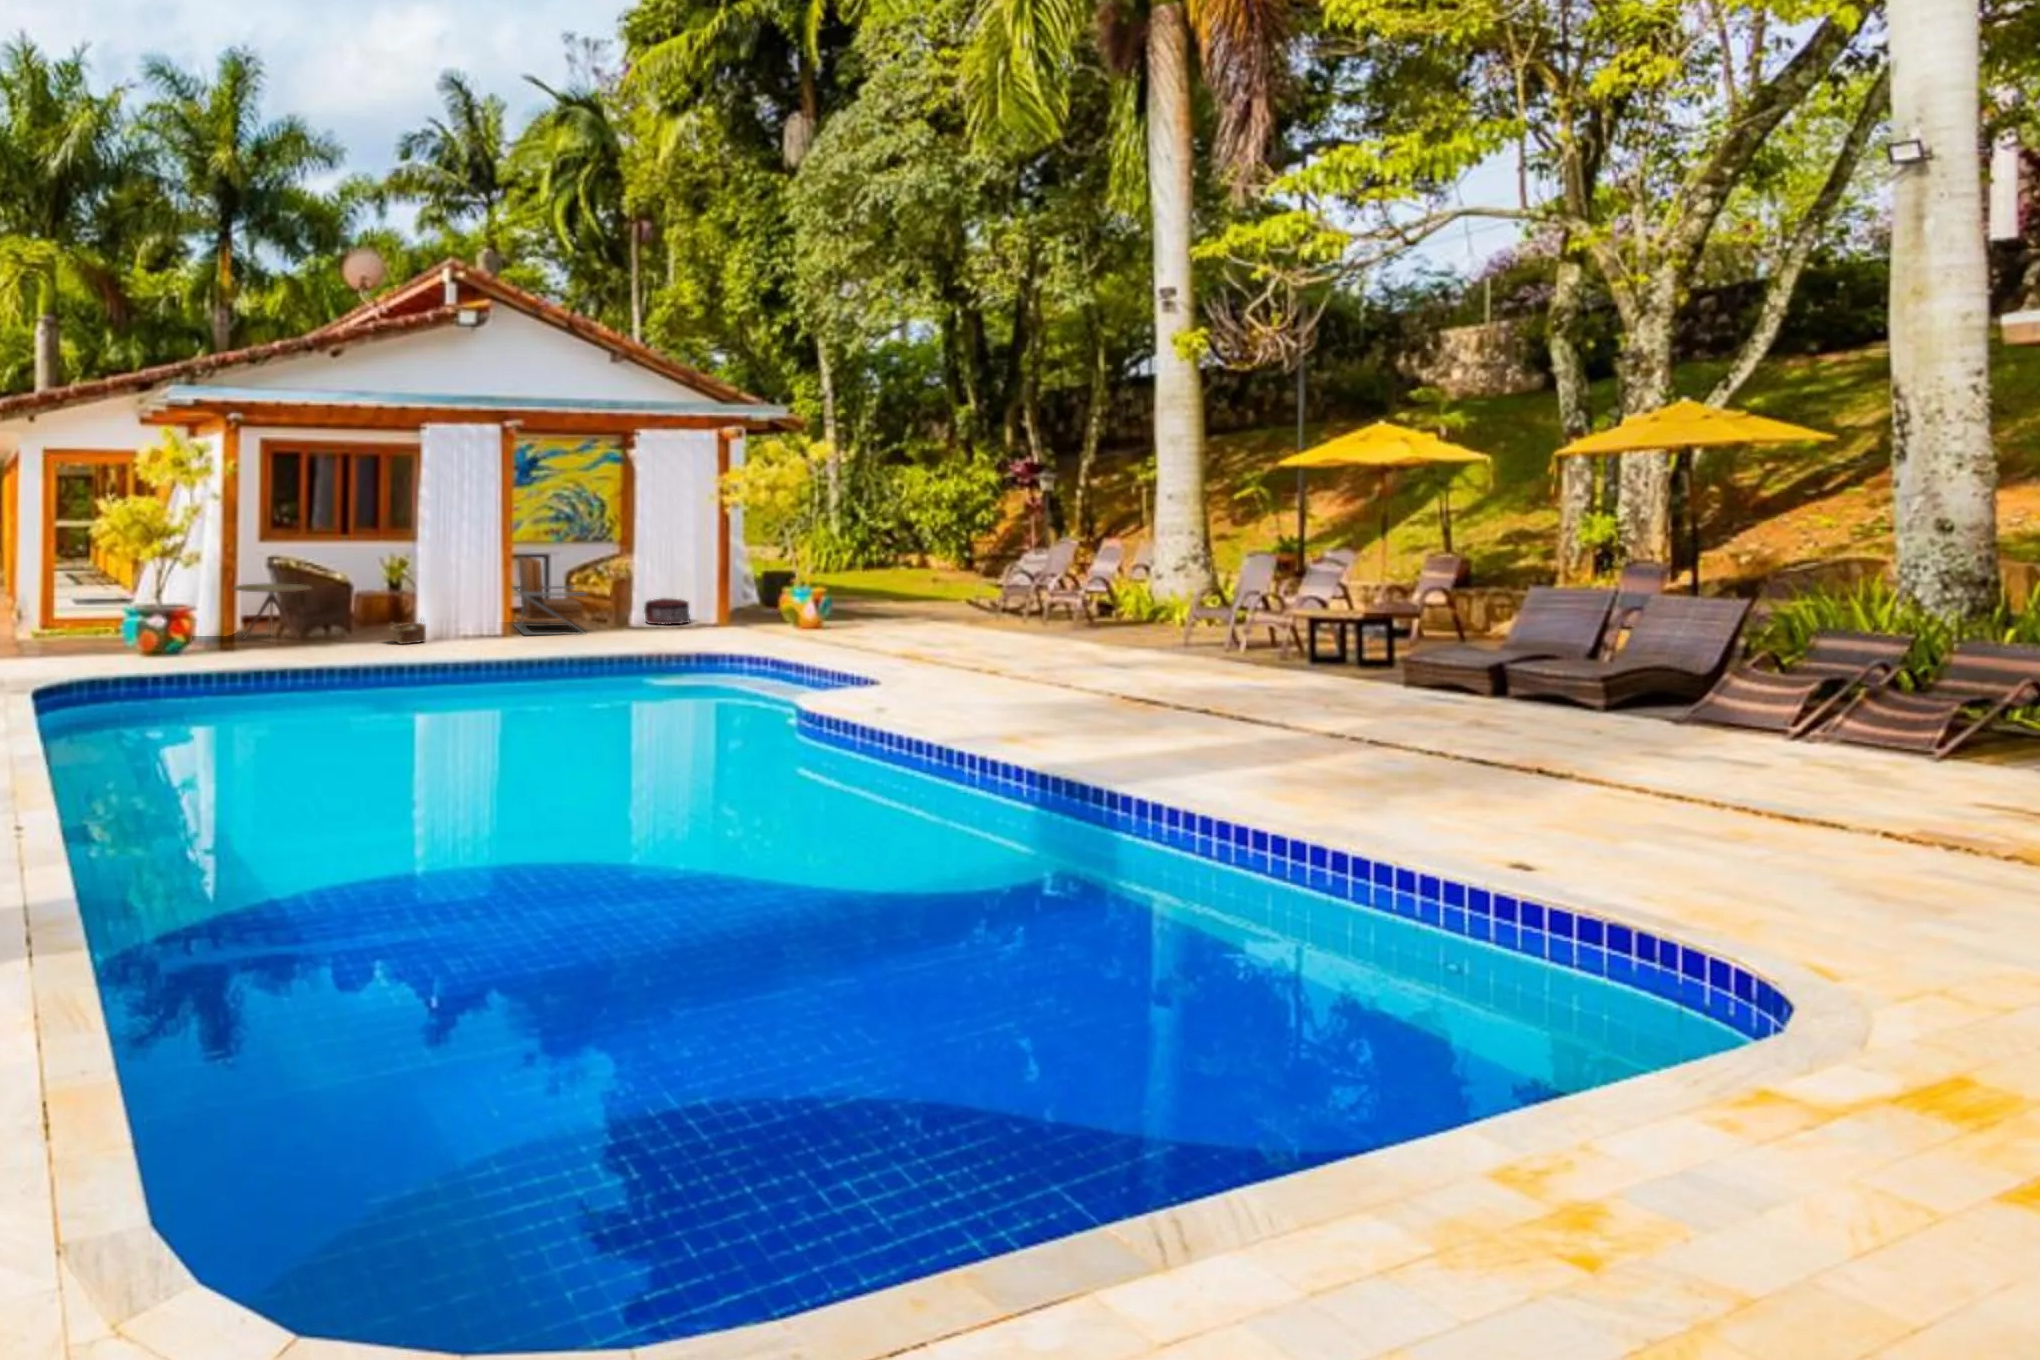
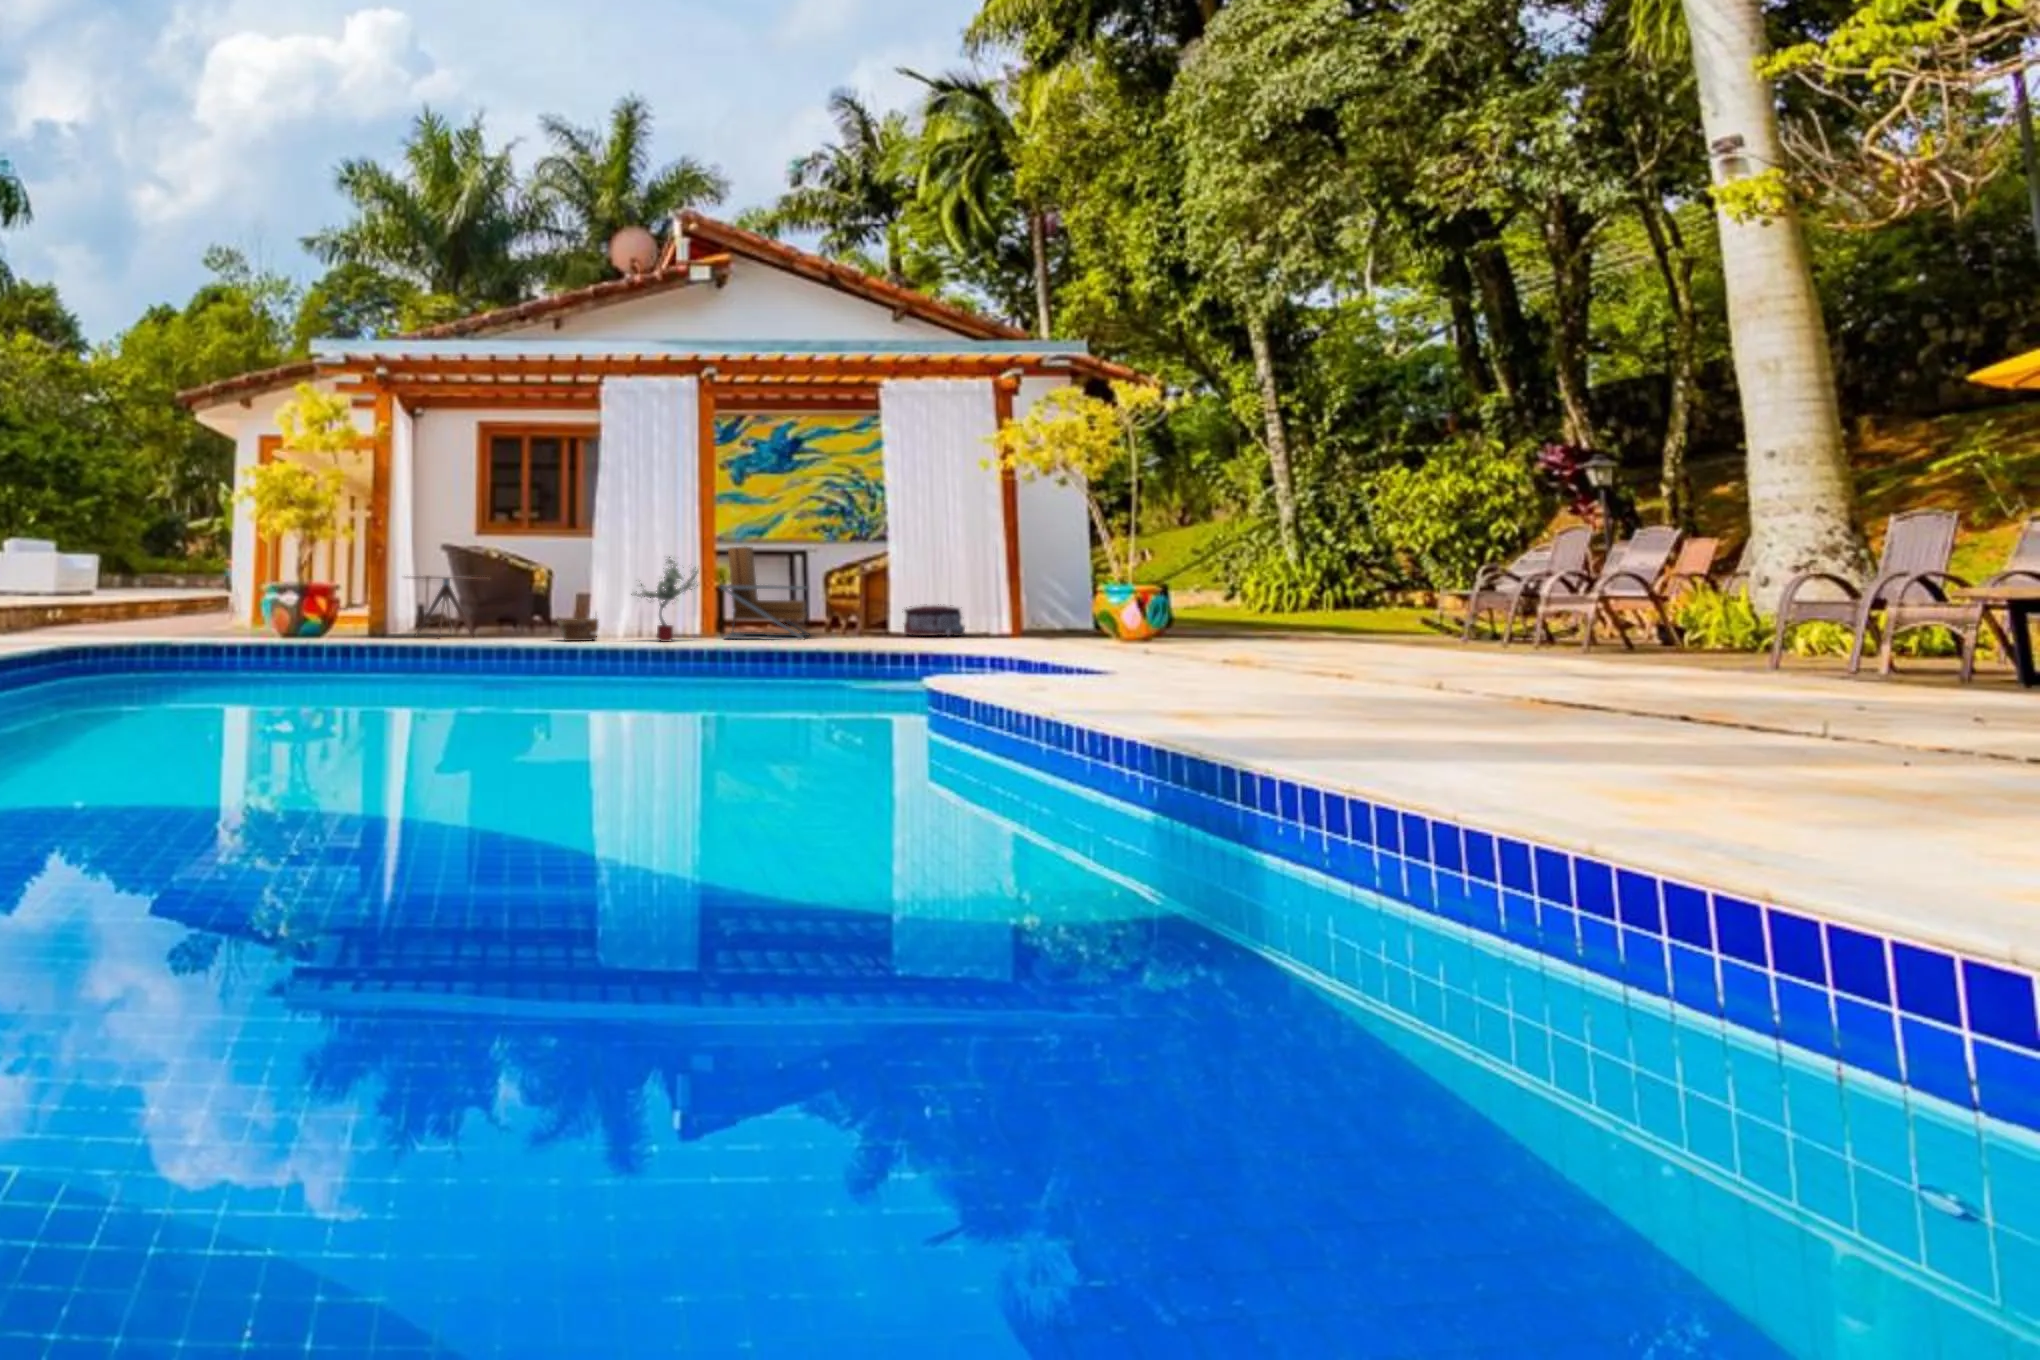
potted tree: none [459,572,514,642] -> present [631,556,698,642]

